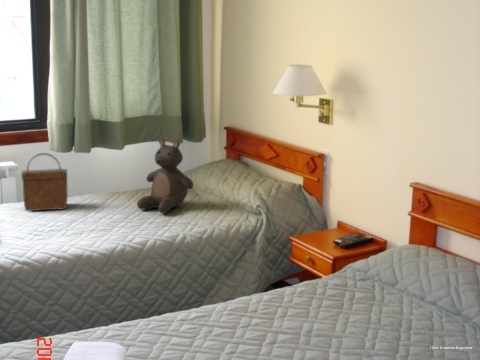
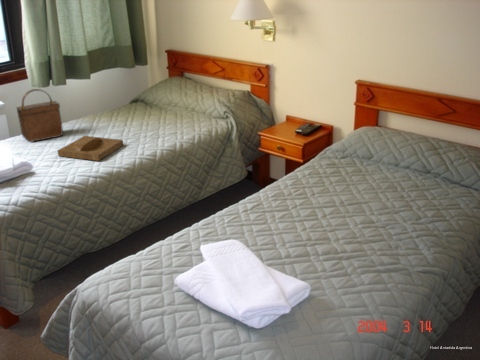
teddy bear: present [137,138,193,213] -> none [124,65,169,128]
tray: none [42,212,119,240] -> present [58,136,123,161]

